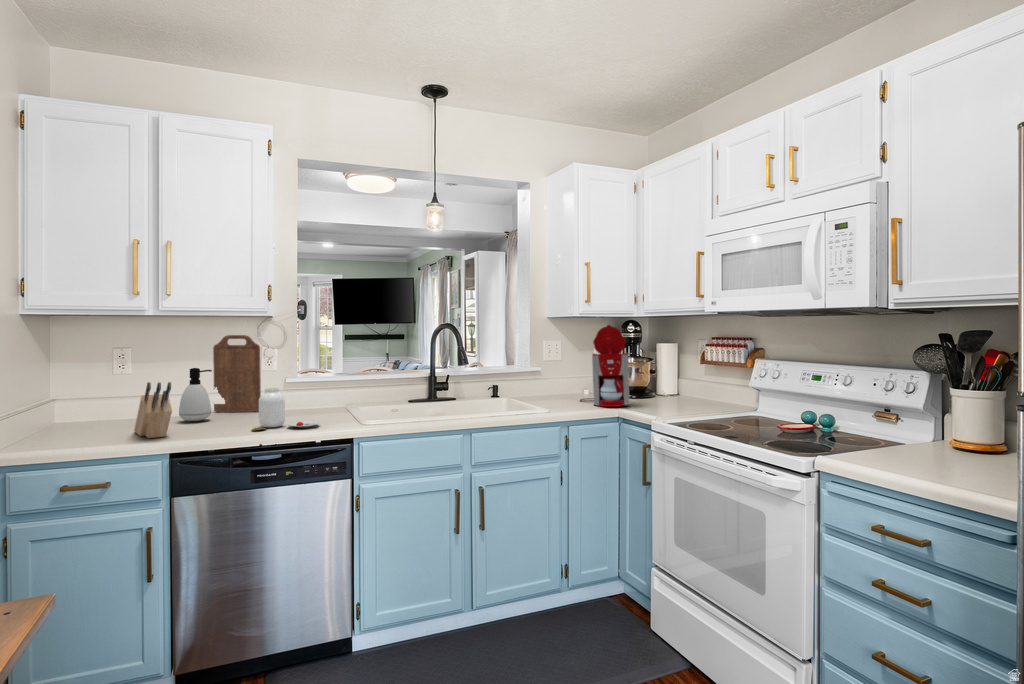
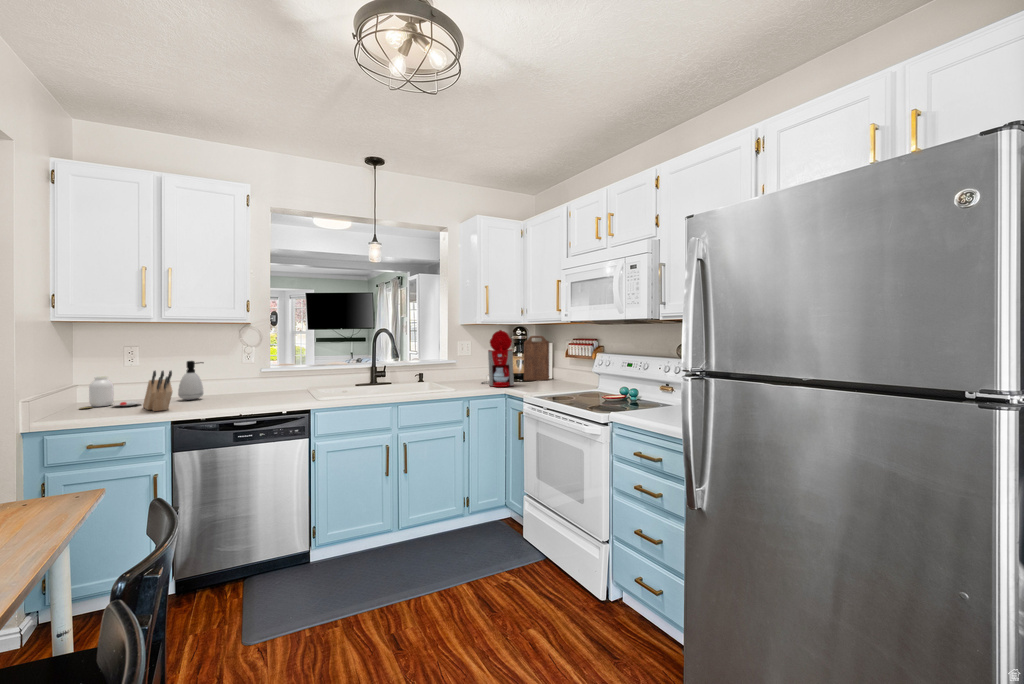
cutting board: present [213,335,261,412] -> present [524,336,549,381]
jar: present [252,388,320,431] -> present [80,377,142,409]

